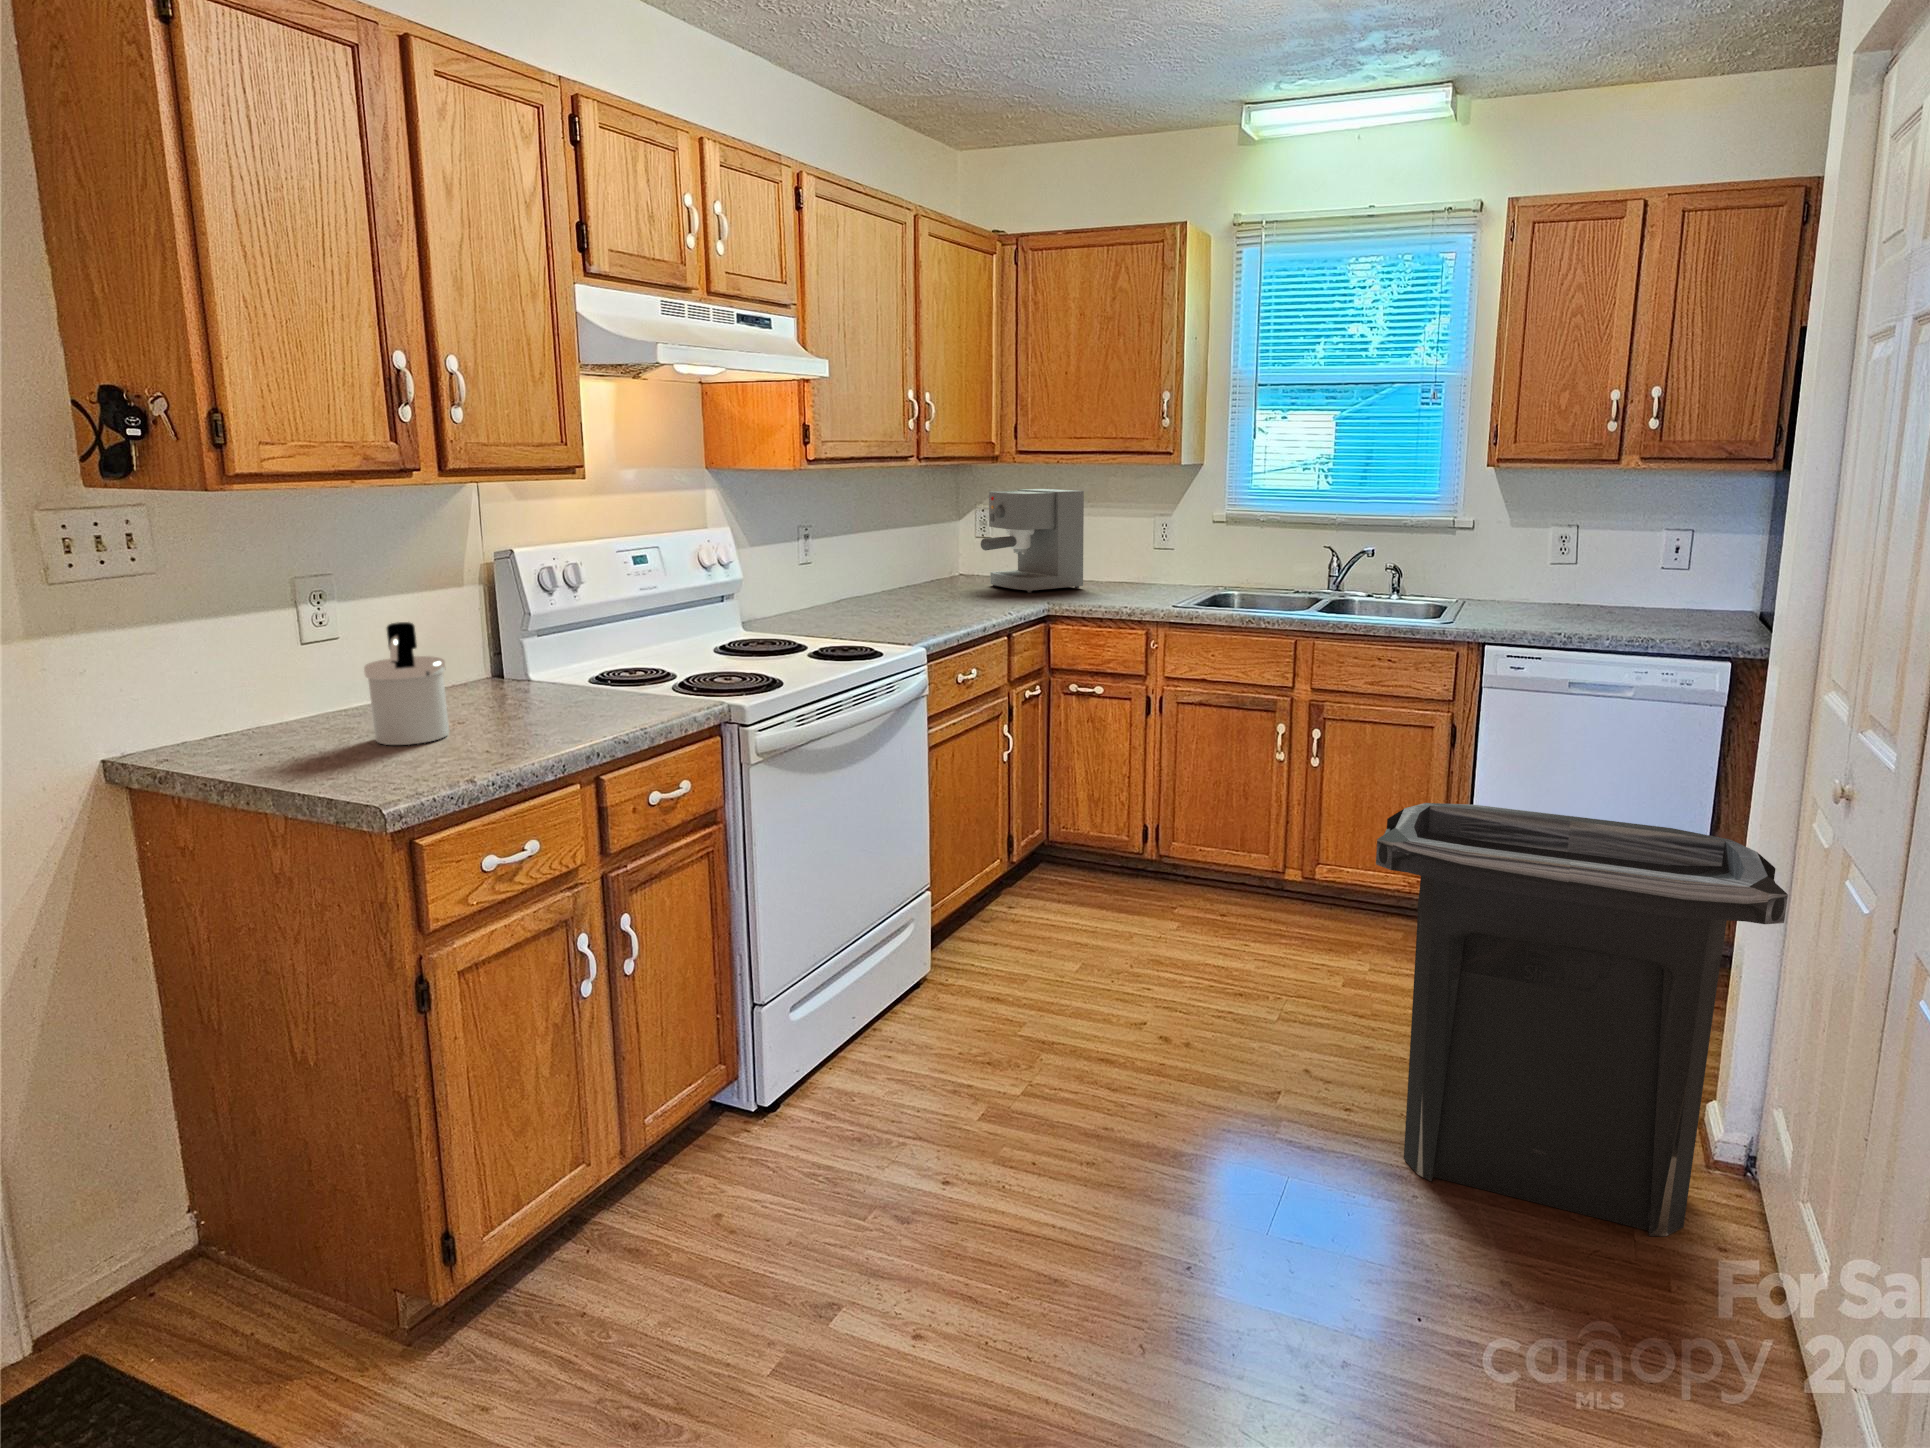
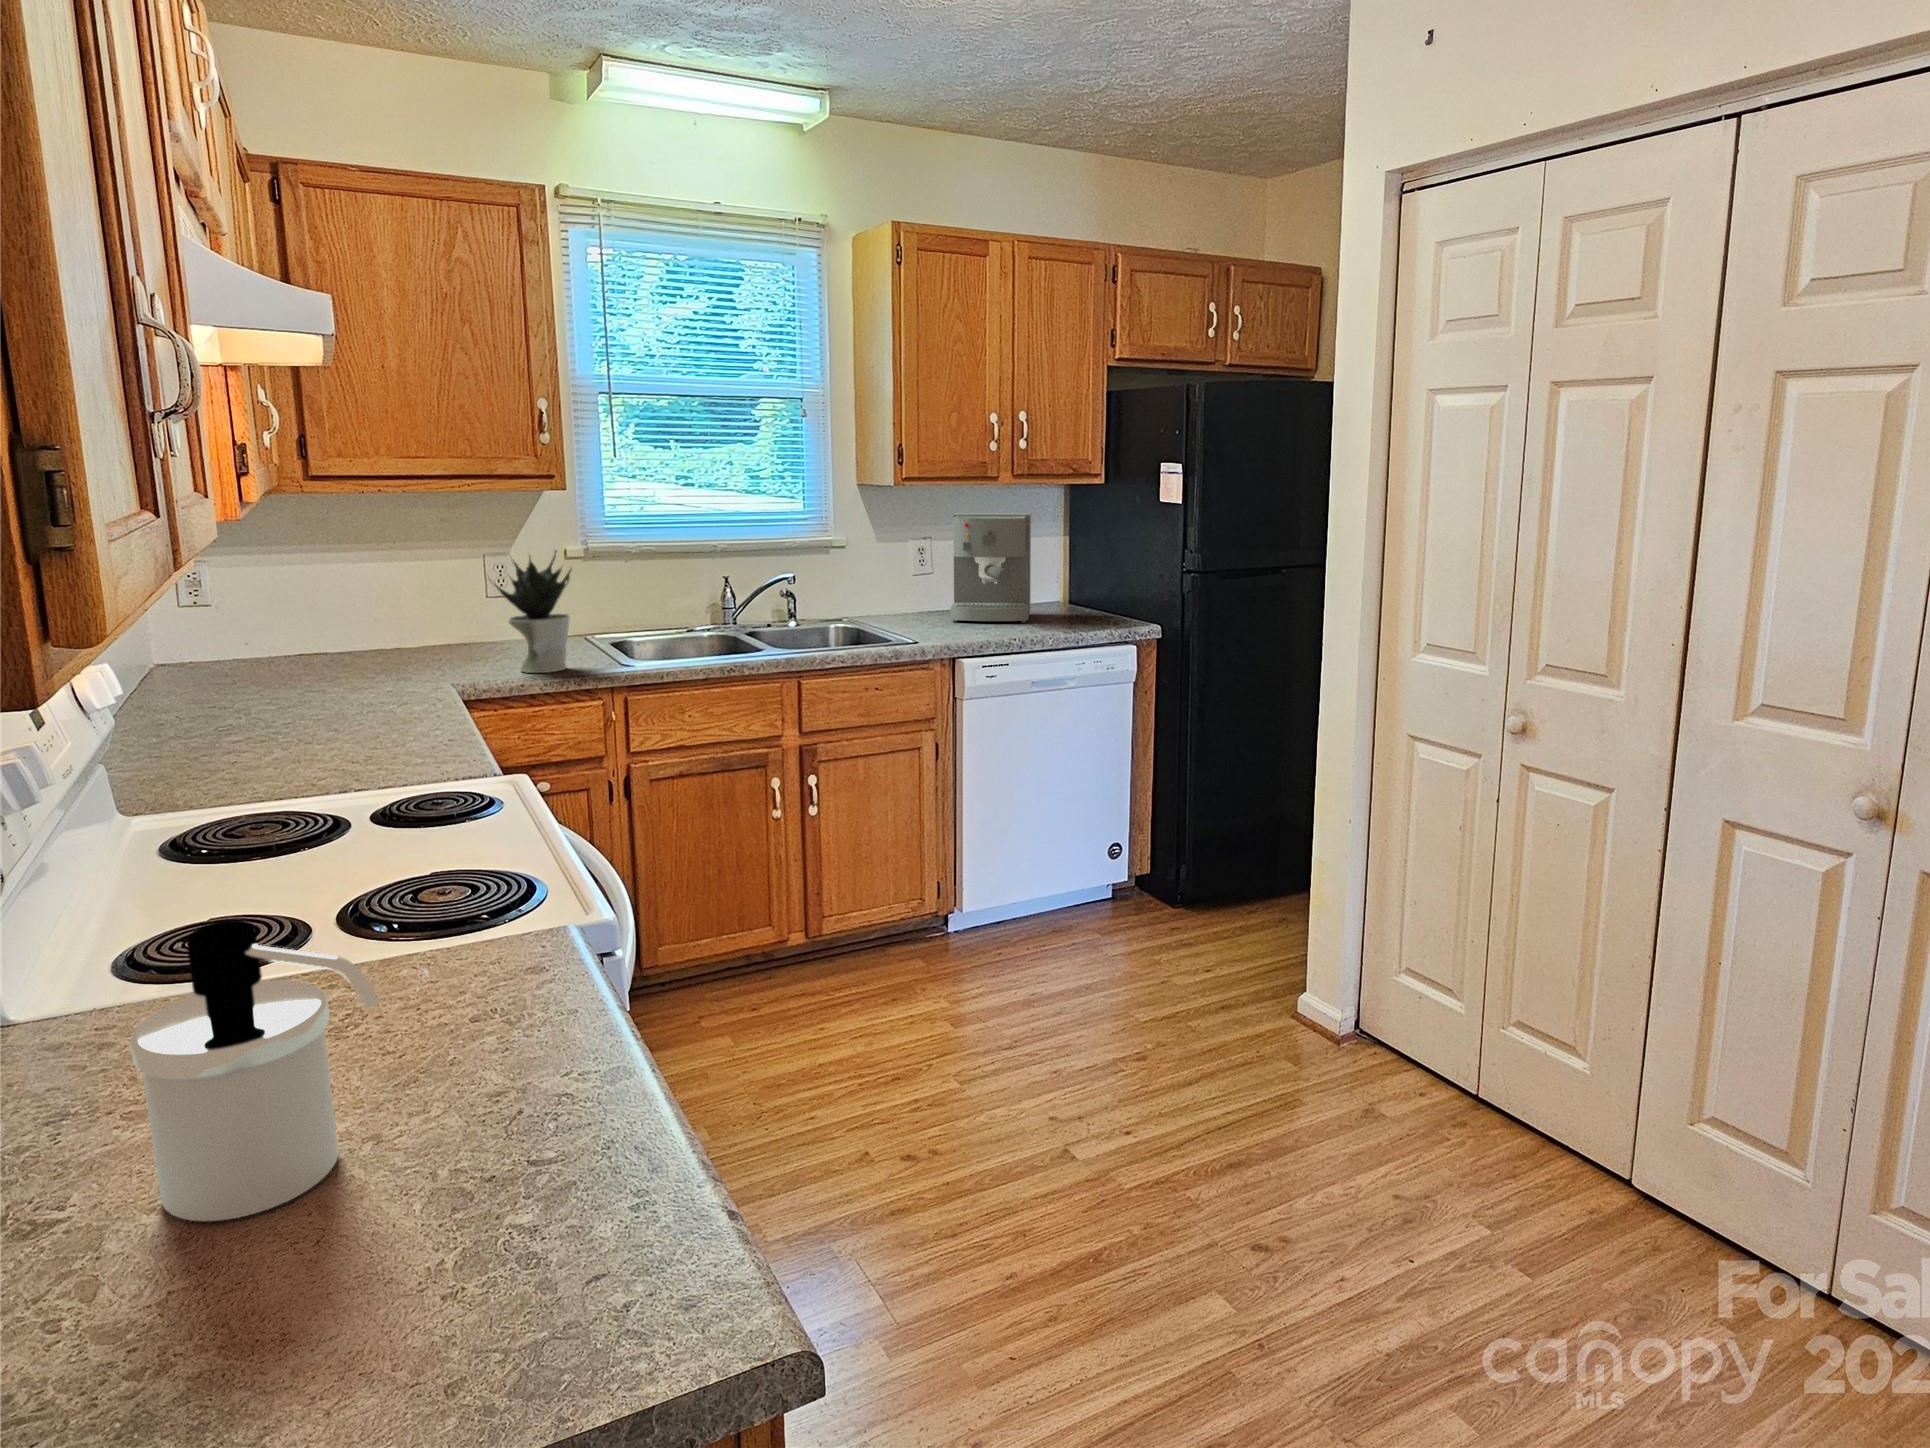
coffee maker: present [981,489,1084,593] -> present [951,513,1031,623]
potted plant: none [1089,510,1150,604] -> present [496,551,571,673]
trash can: present [1376,803,1788,1236] -> none [1141,777,1423,1144]

